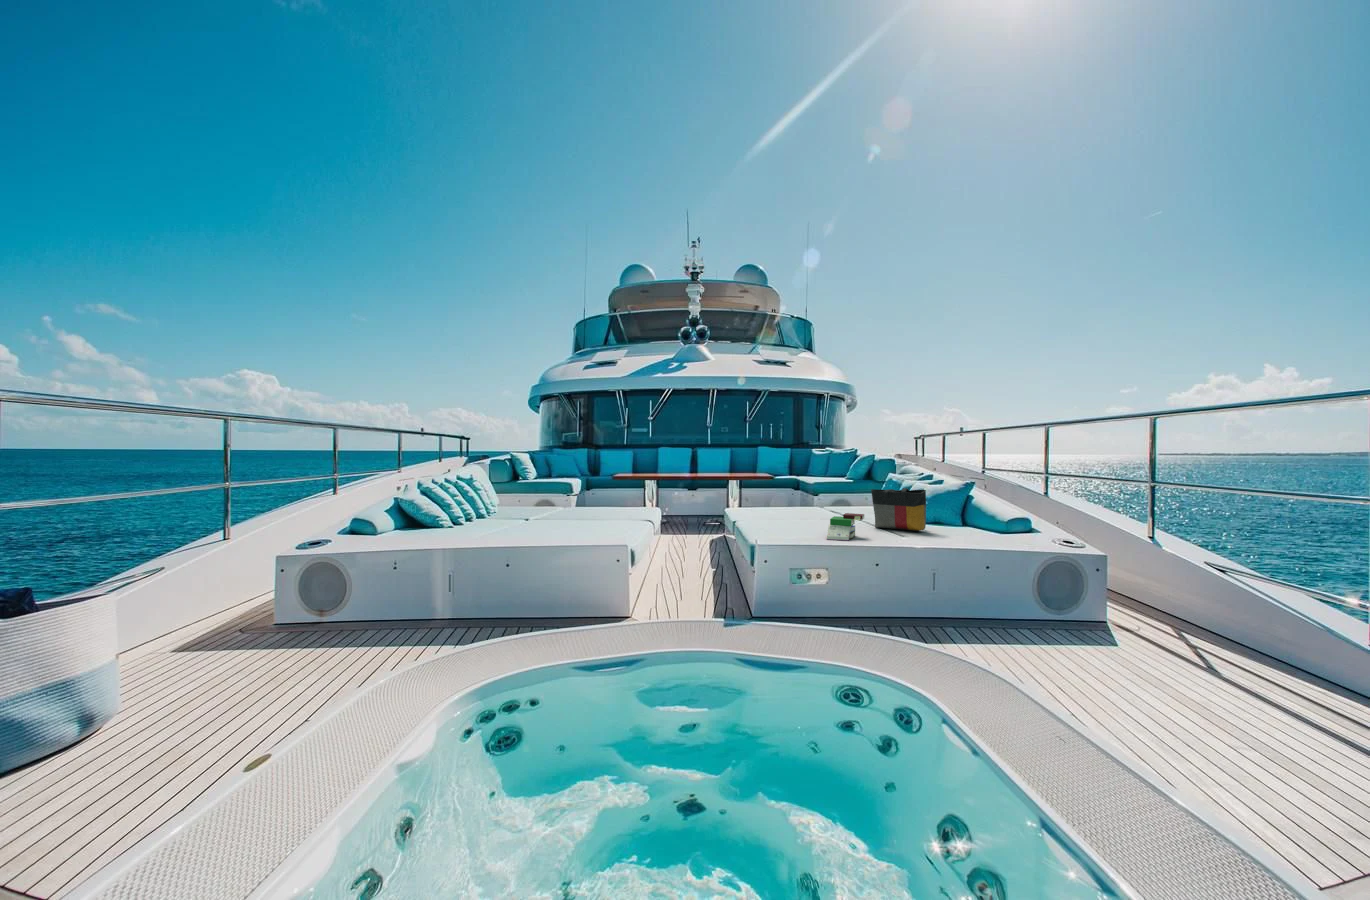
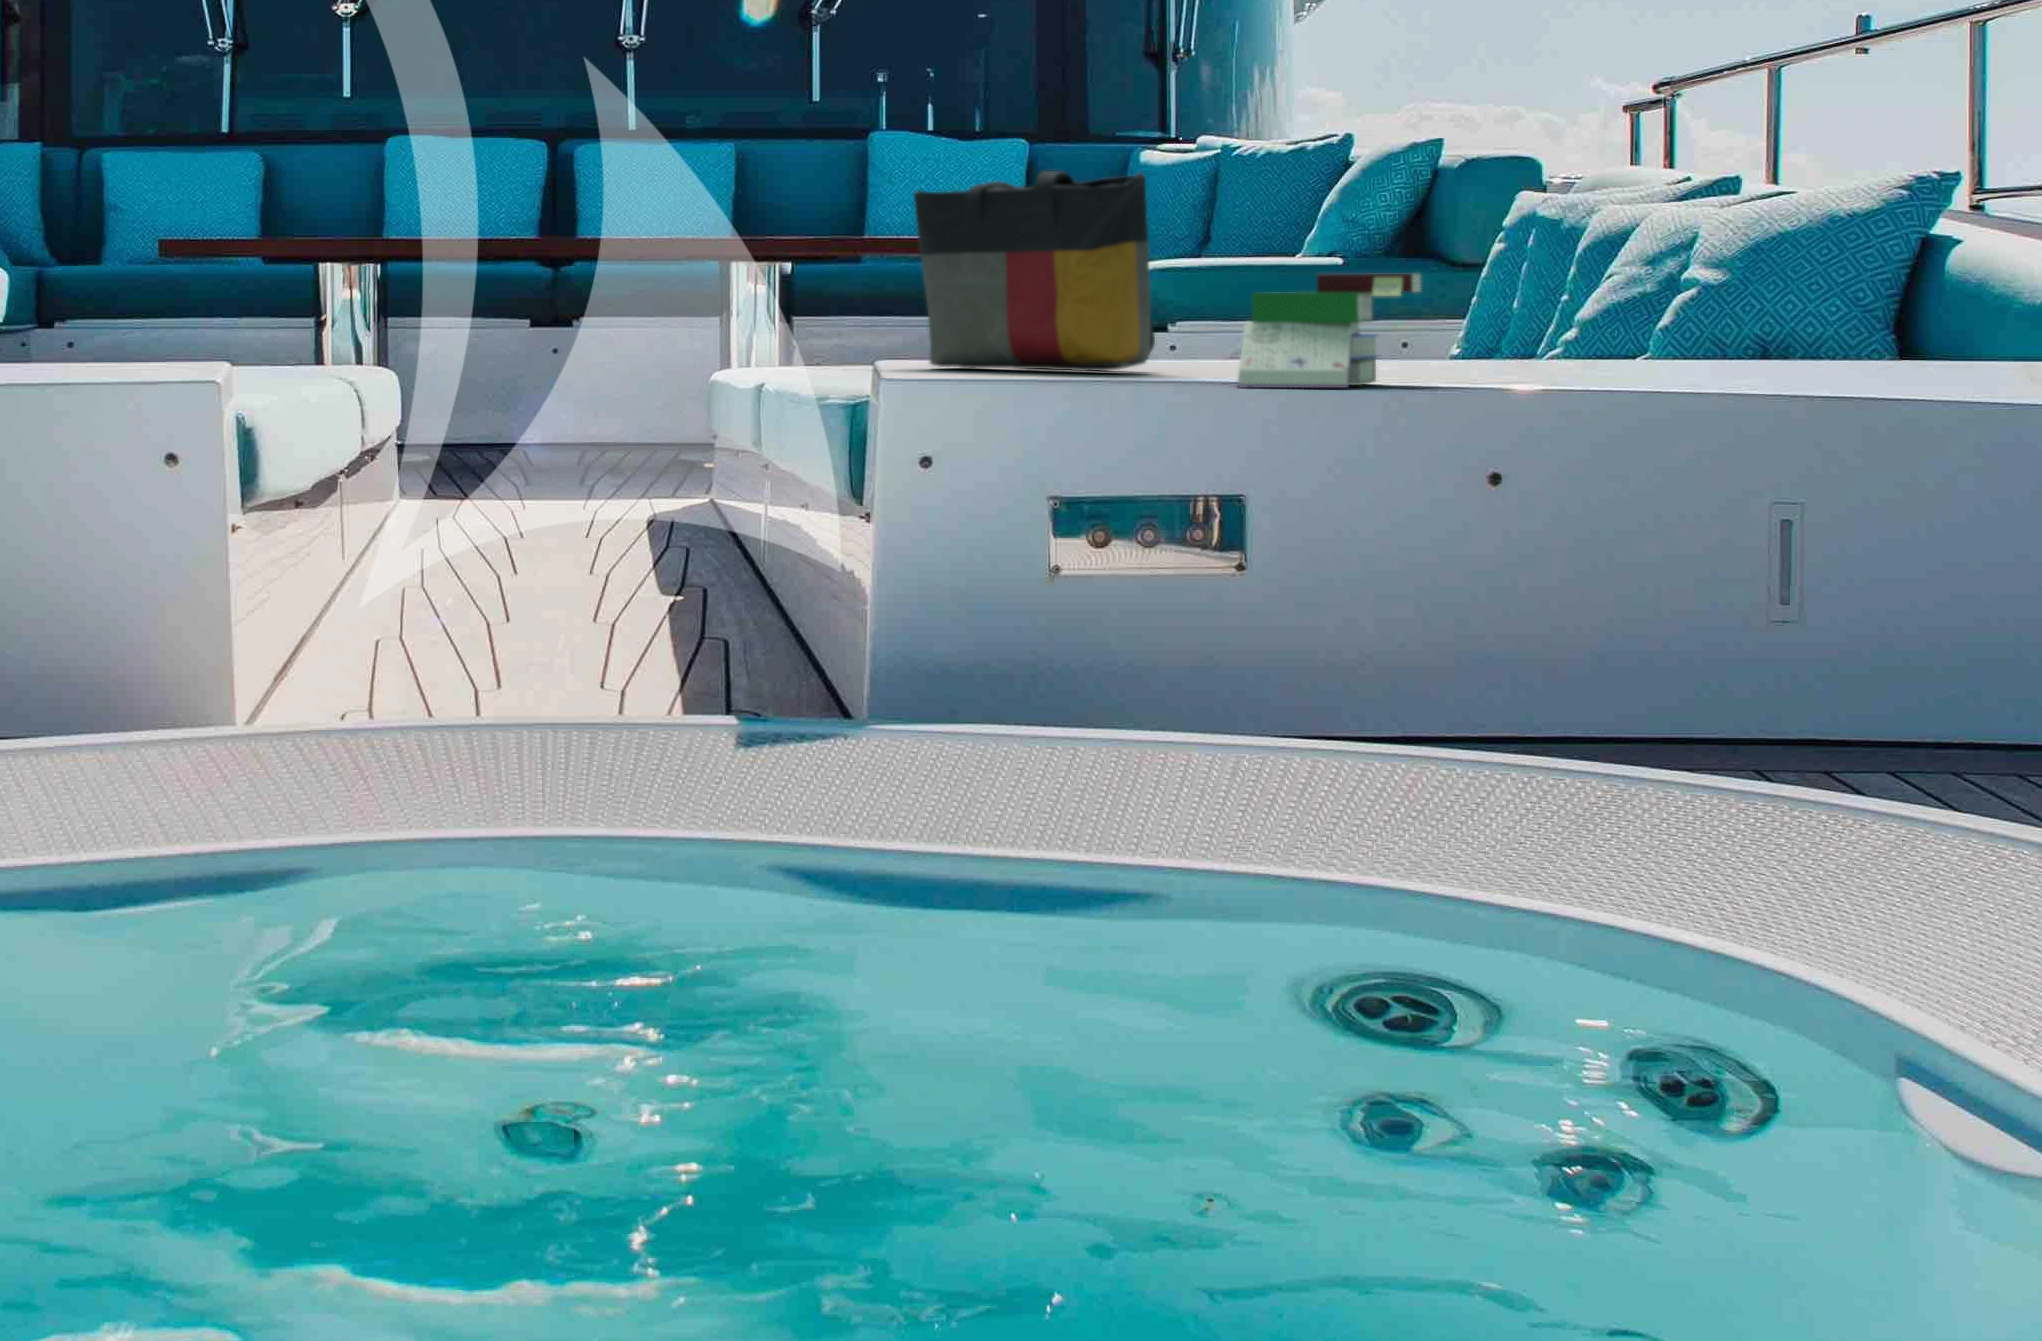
tote bag: present [871,488,926,531] -> present [914,171,1155,371]

